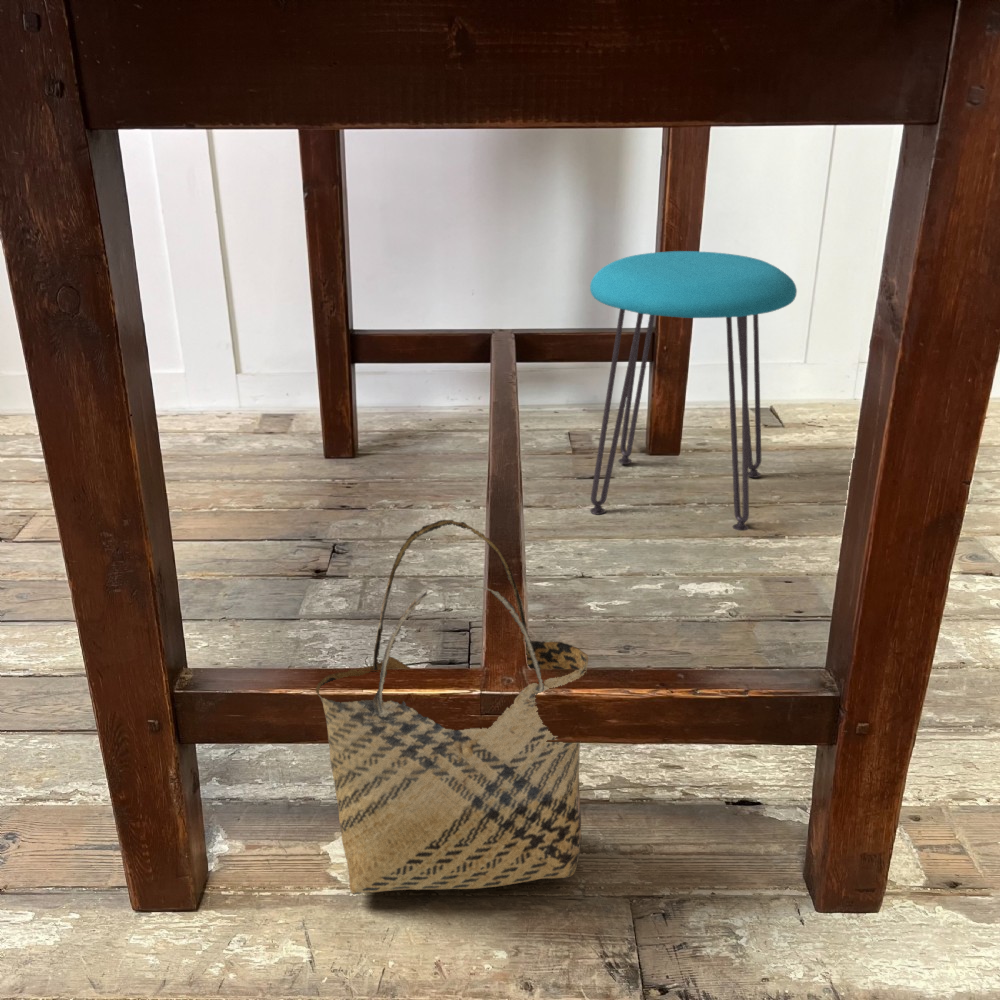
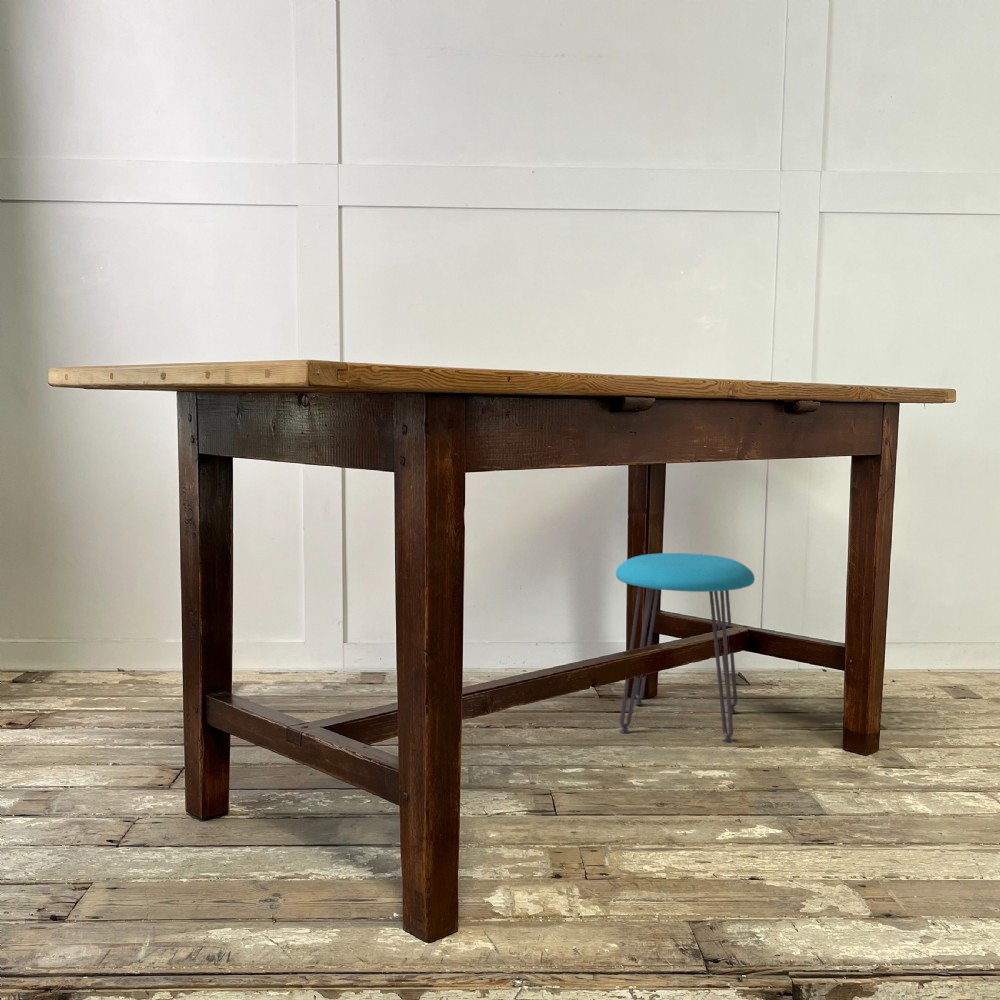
woven basket: present [316,520,588,895] -> none [498,678,656,916]

